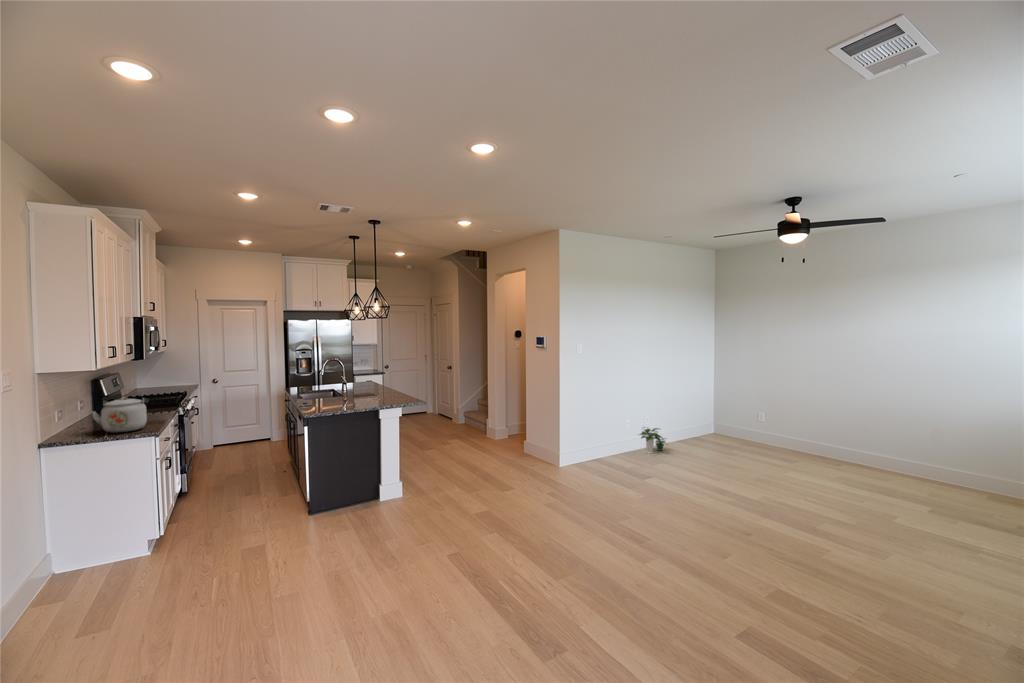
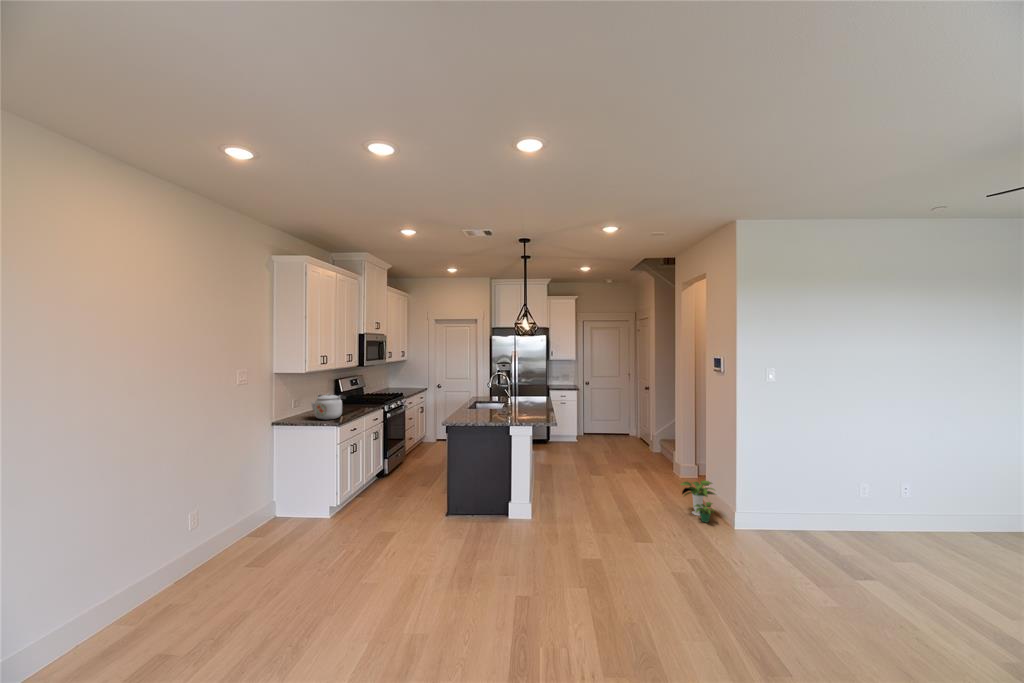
potted plant: present [639,428,665,453] -> present [680,481,715,522]

